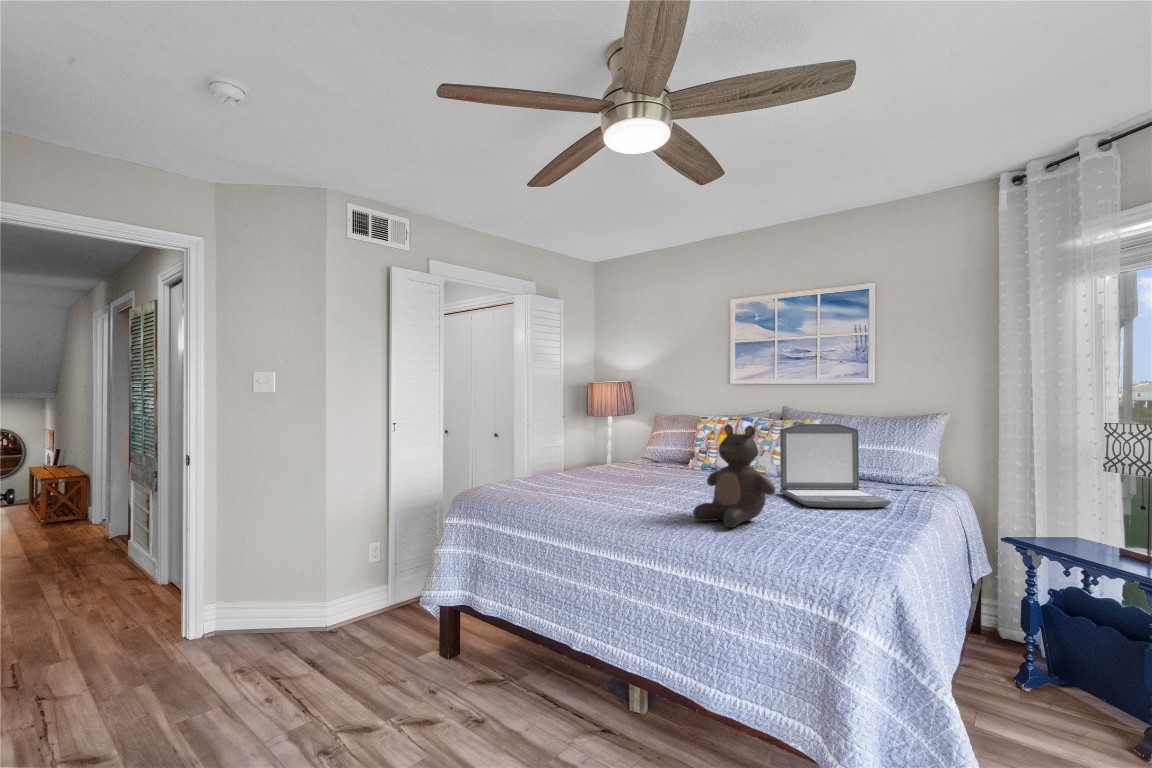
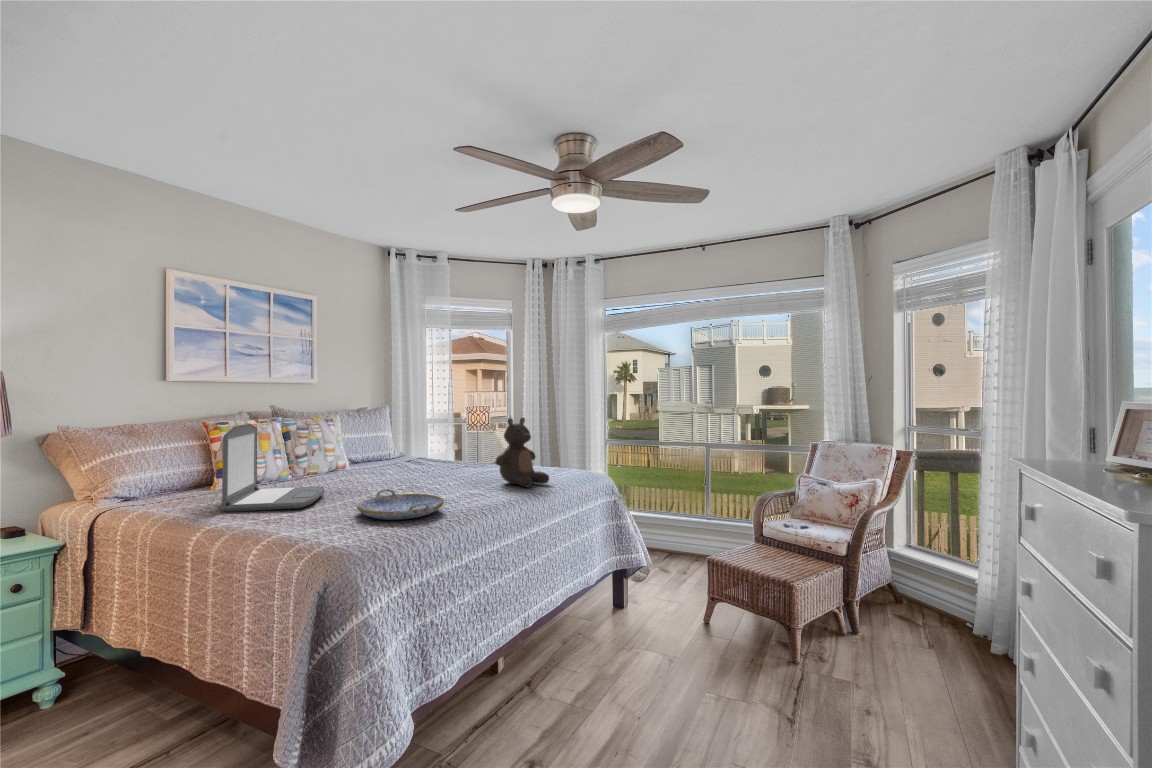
laptop: present [780,424,891,508] -> present [219,424,325,512]
serving tray: none [541,474,612,495] -> present [357,489,444,520]

